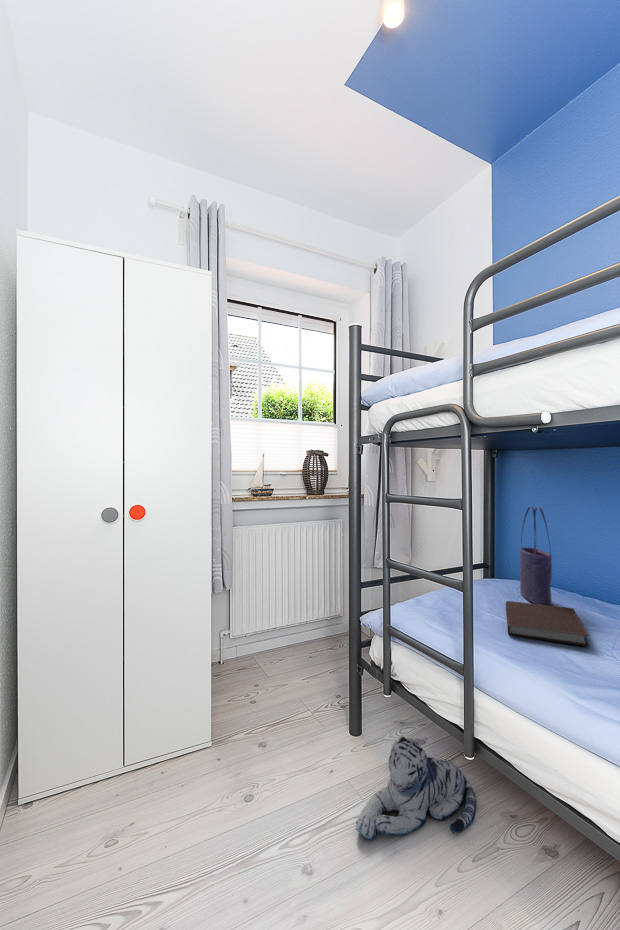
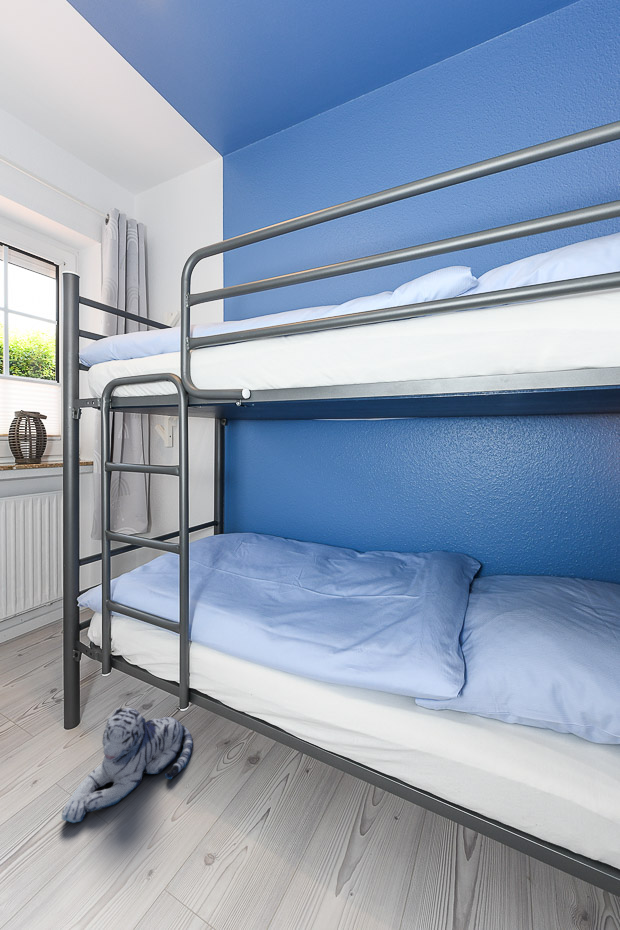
tote bag: present [520,507,552,605] -> none [242,474,265,559]
notebook: present [506,601,589,646] -> none [221,558,284,589]

